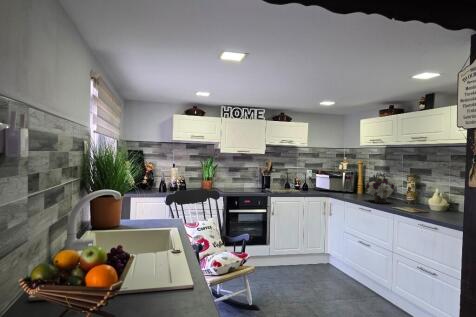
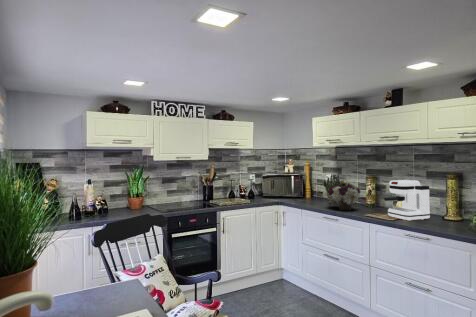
coffee maker: none [408,177,452,214] -> present [384,180,430,221]

